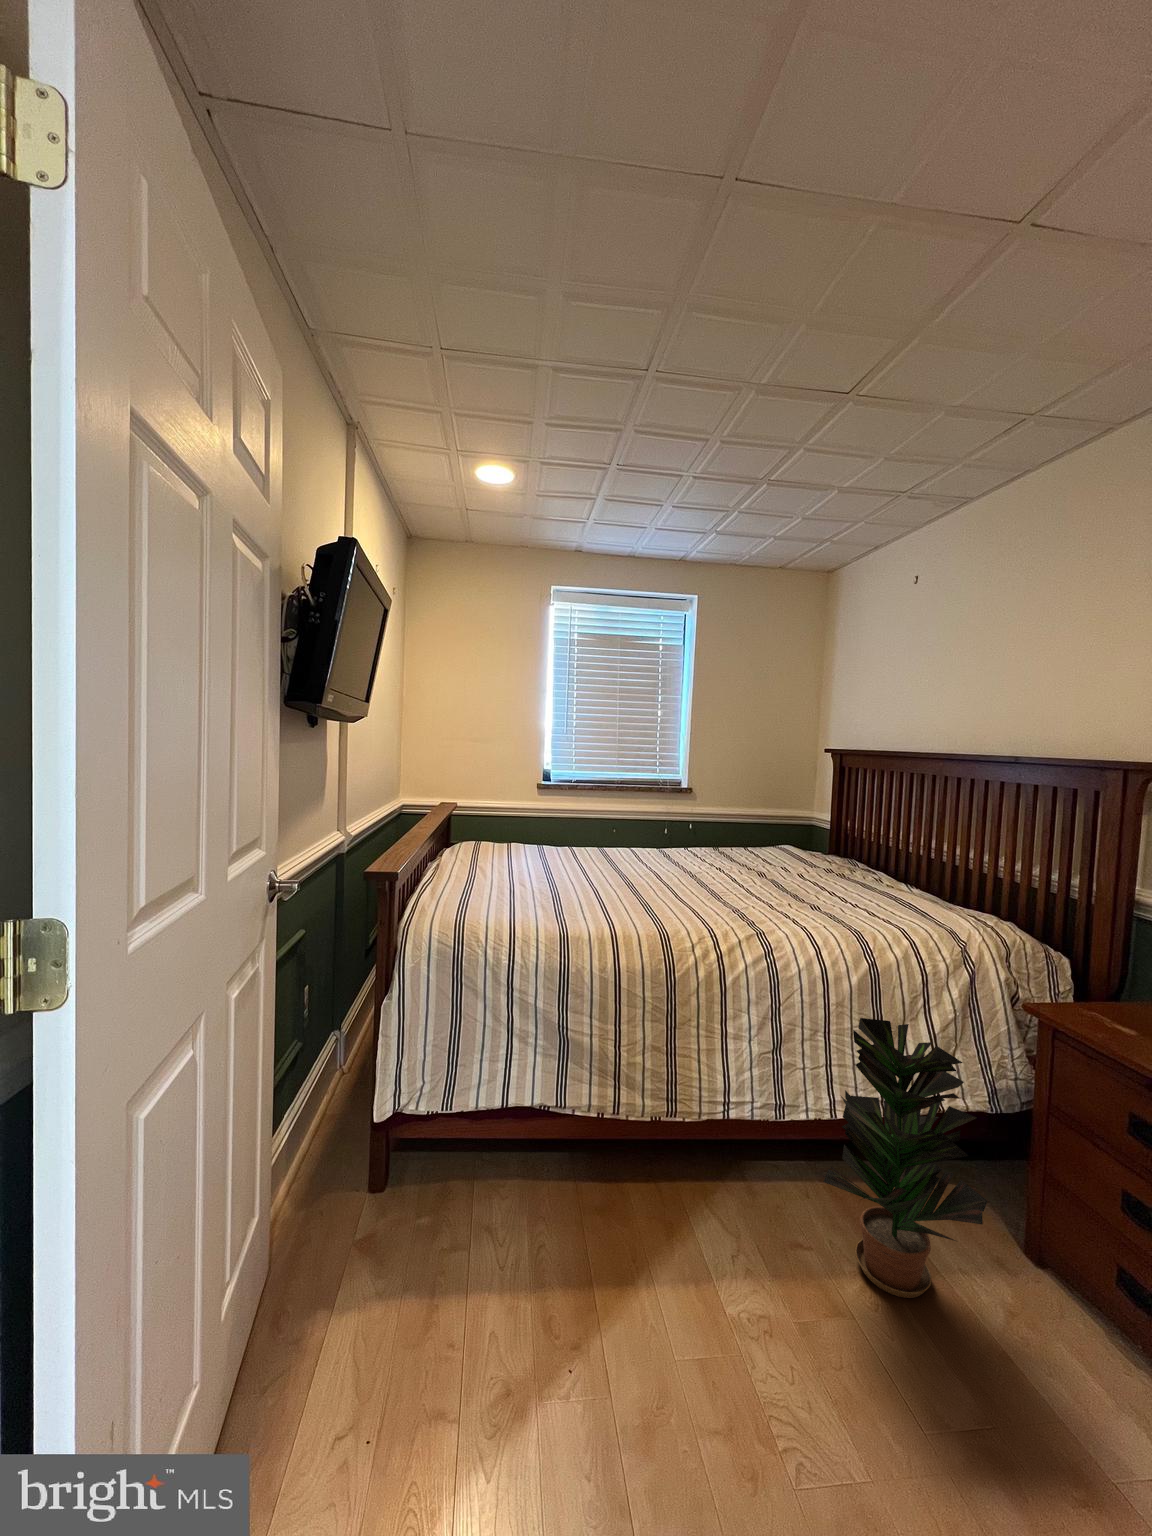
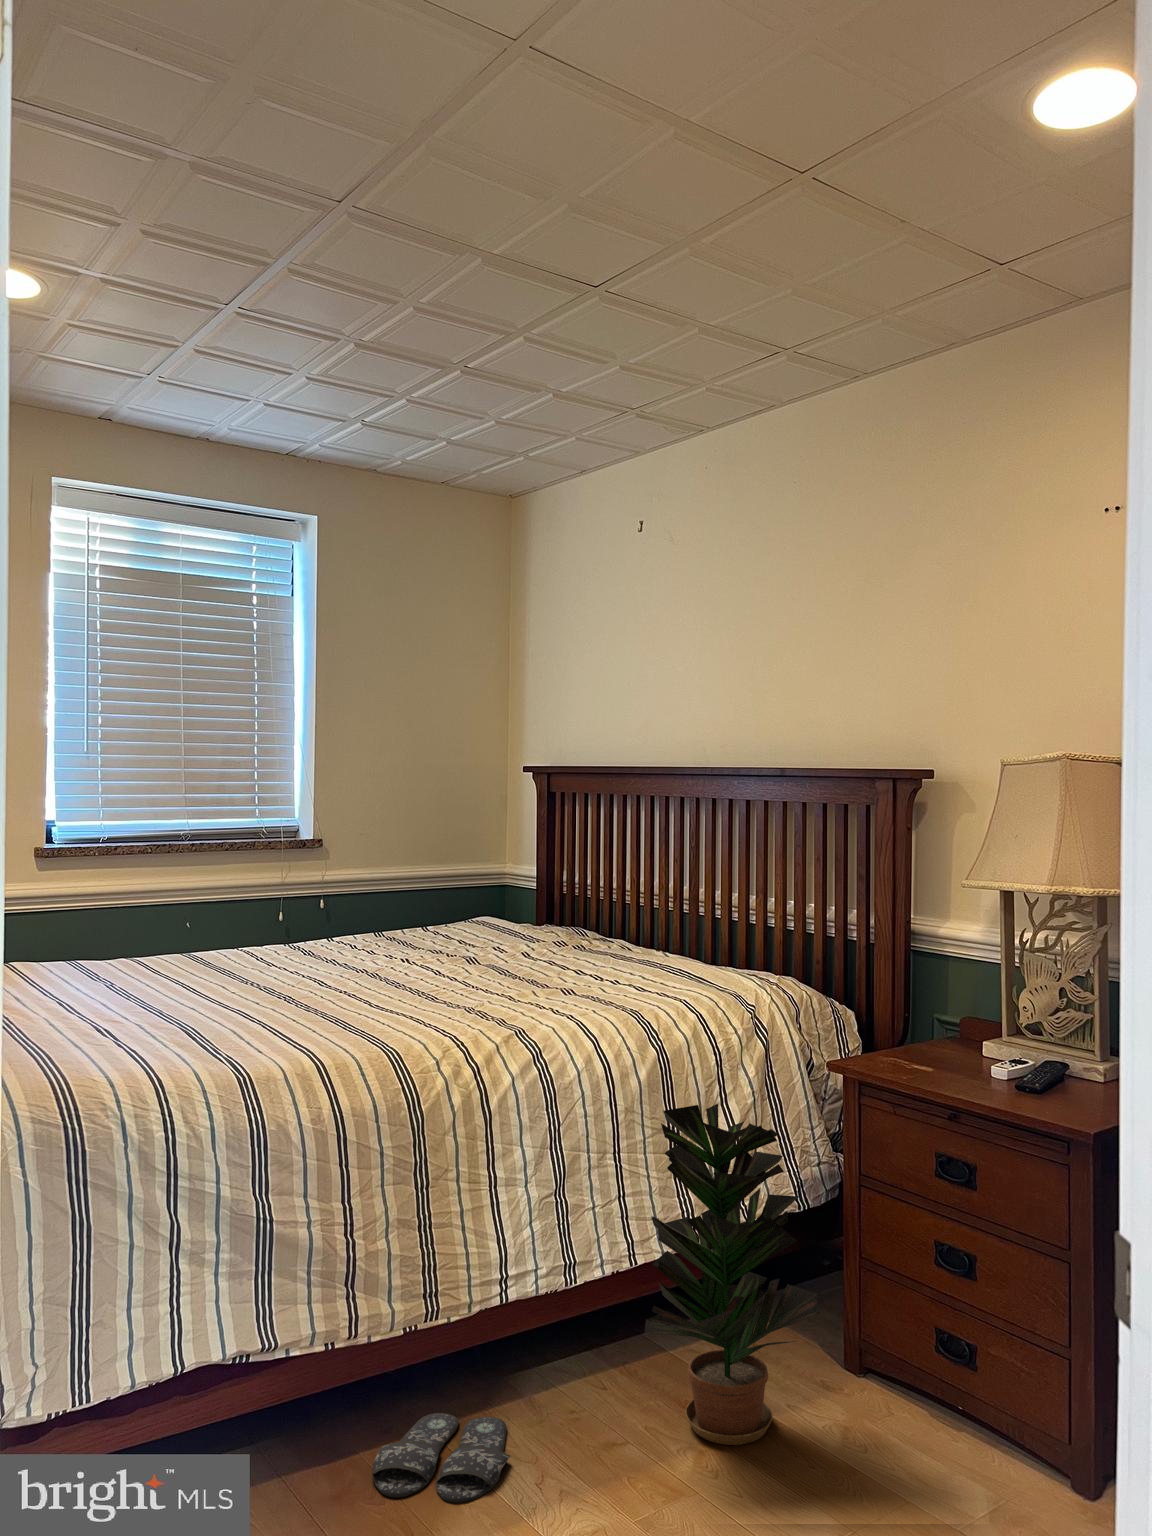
slippers: none [621,1171,720,1254] -> present [372,1413,510,1503]

